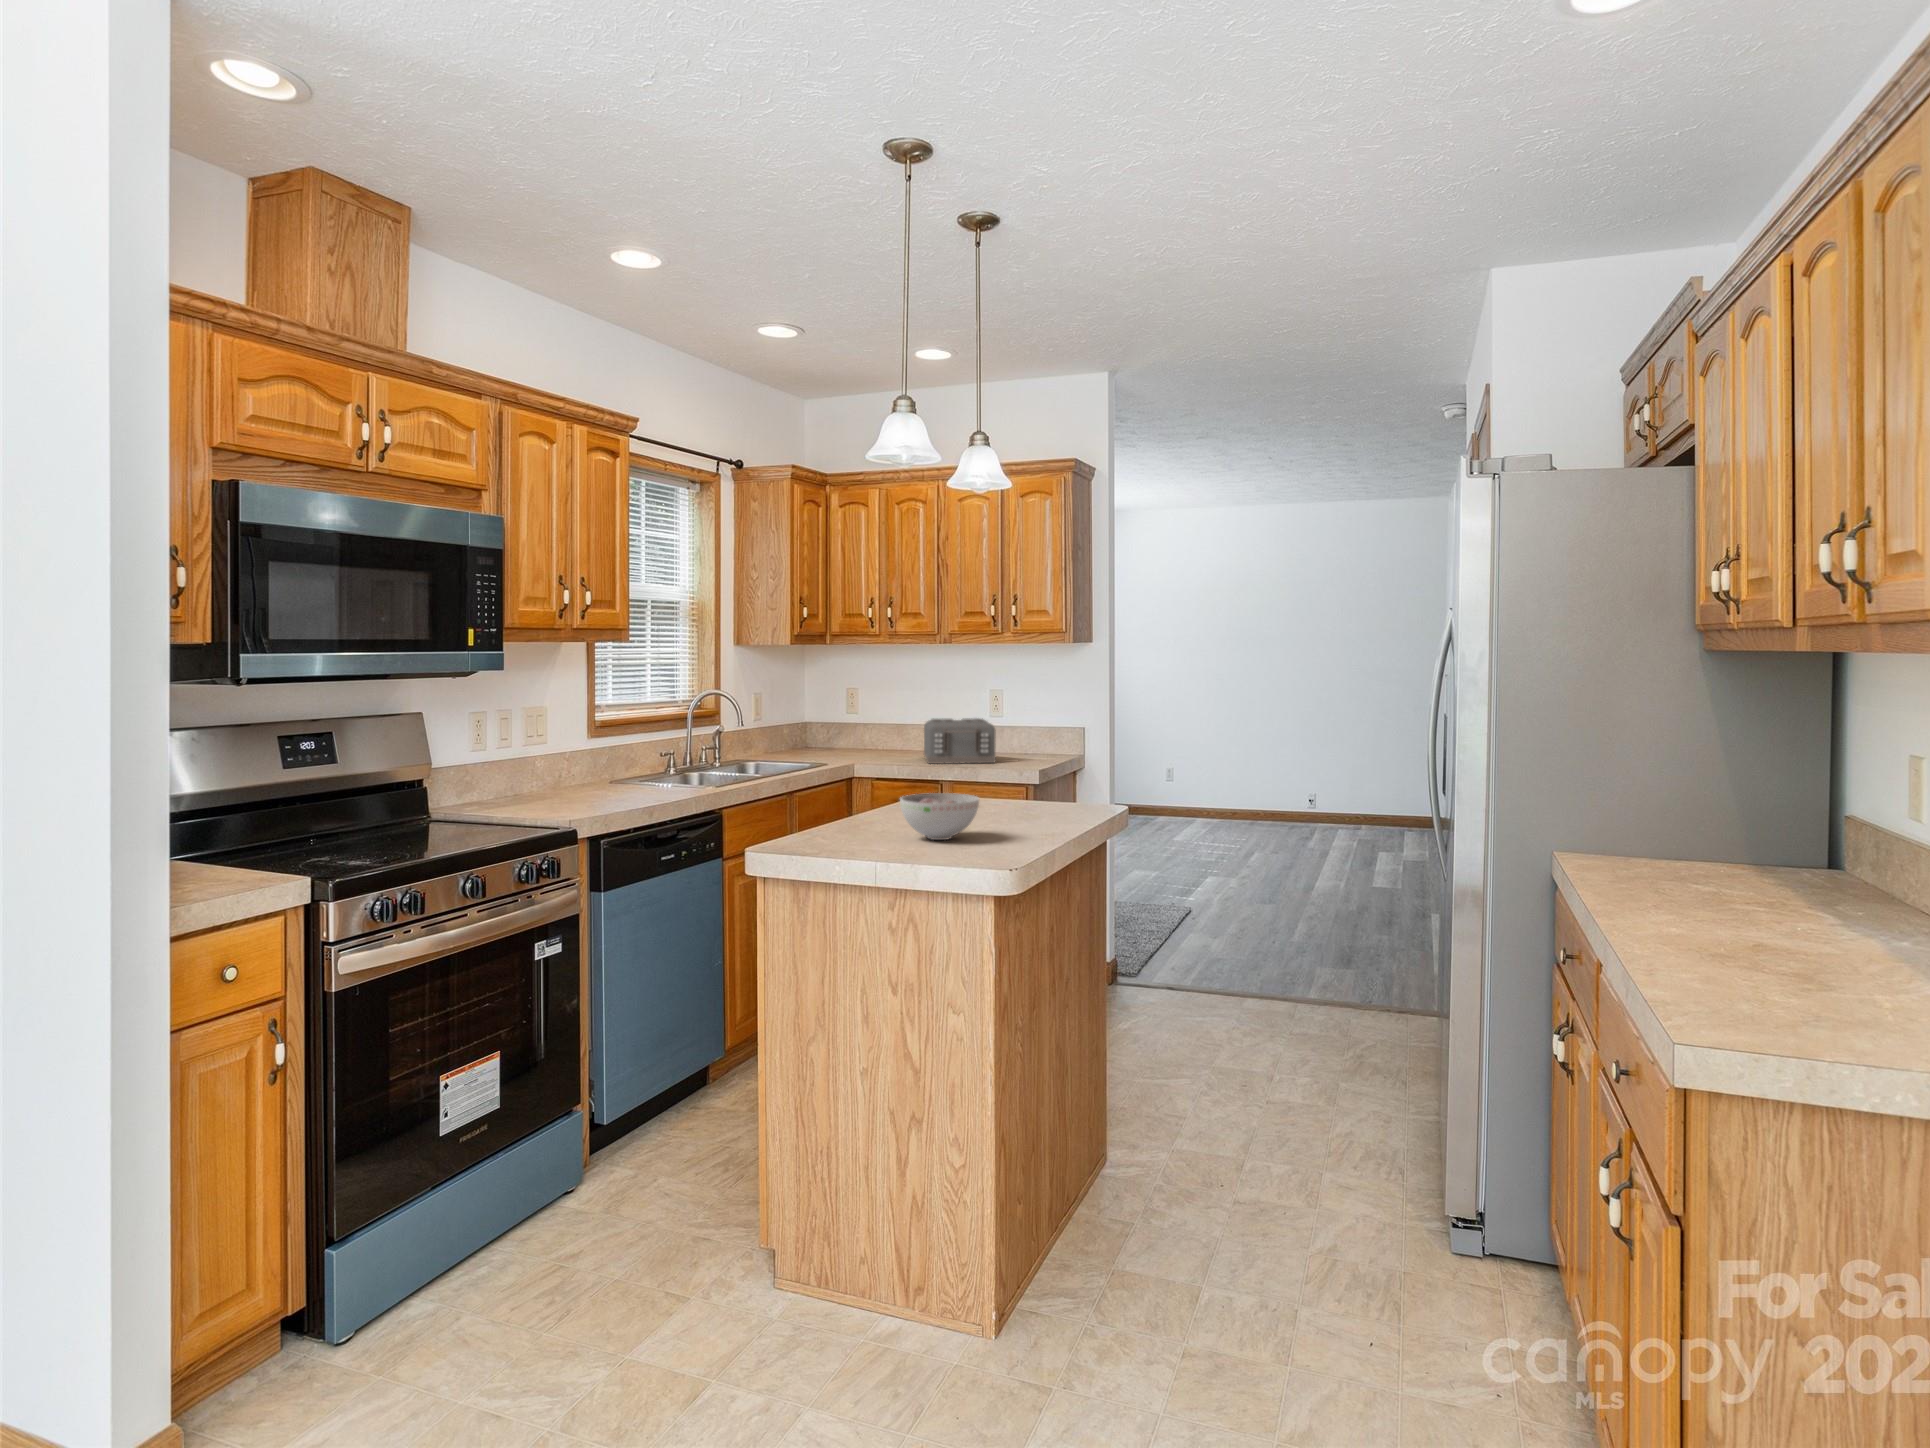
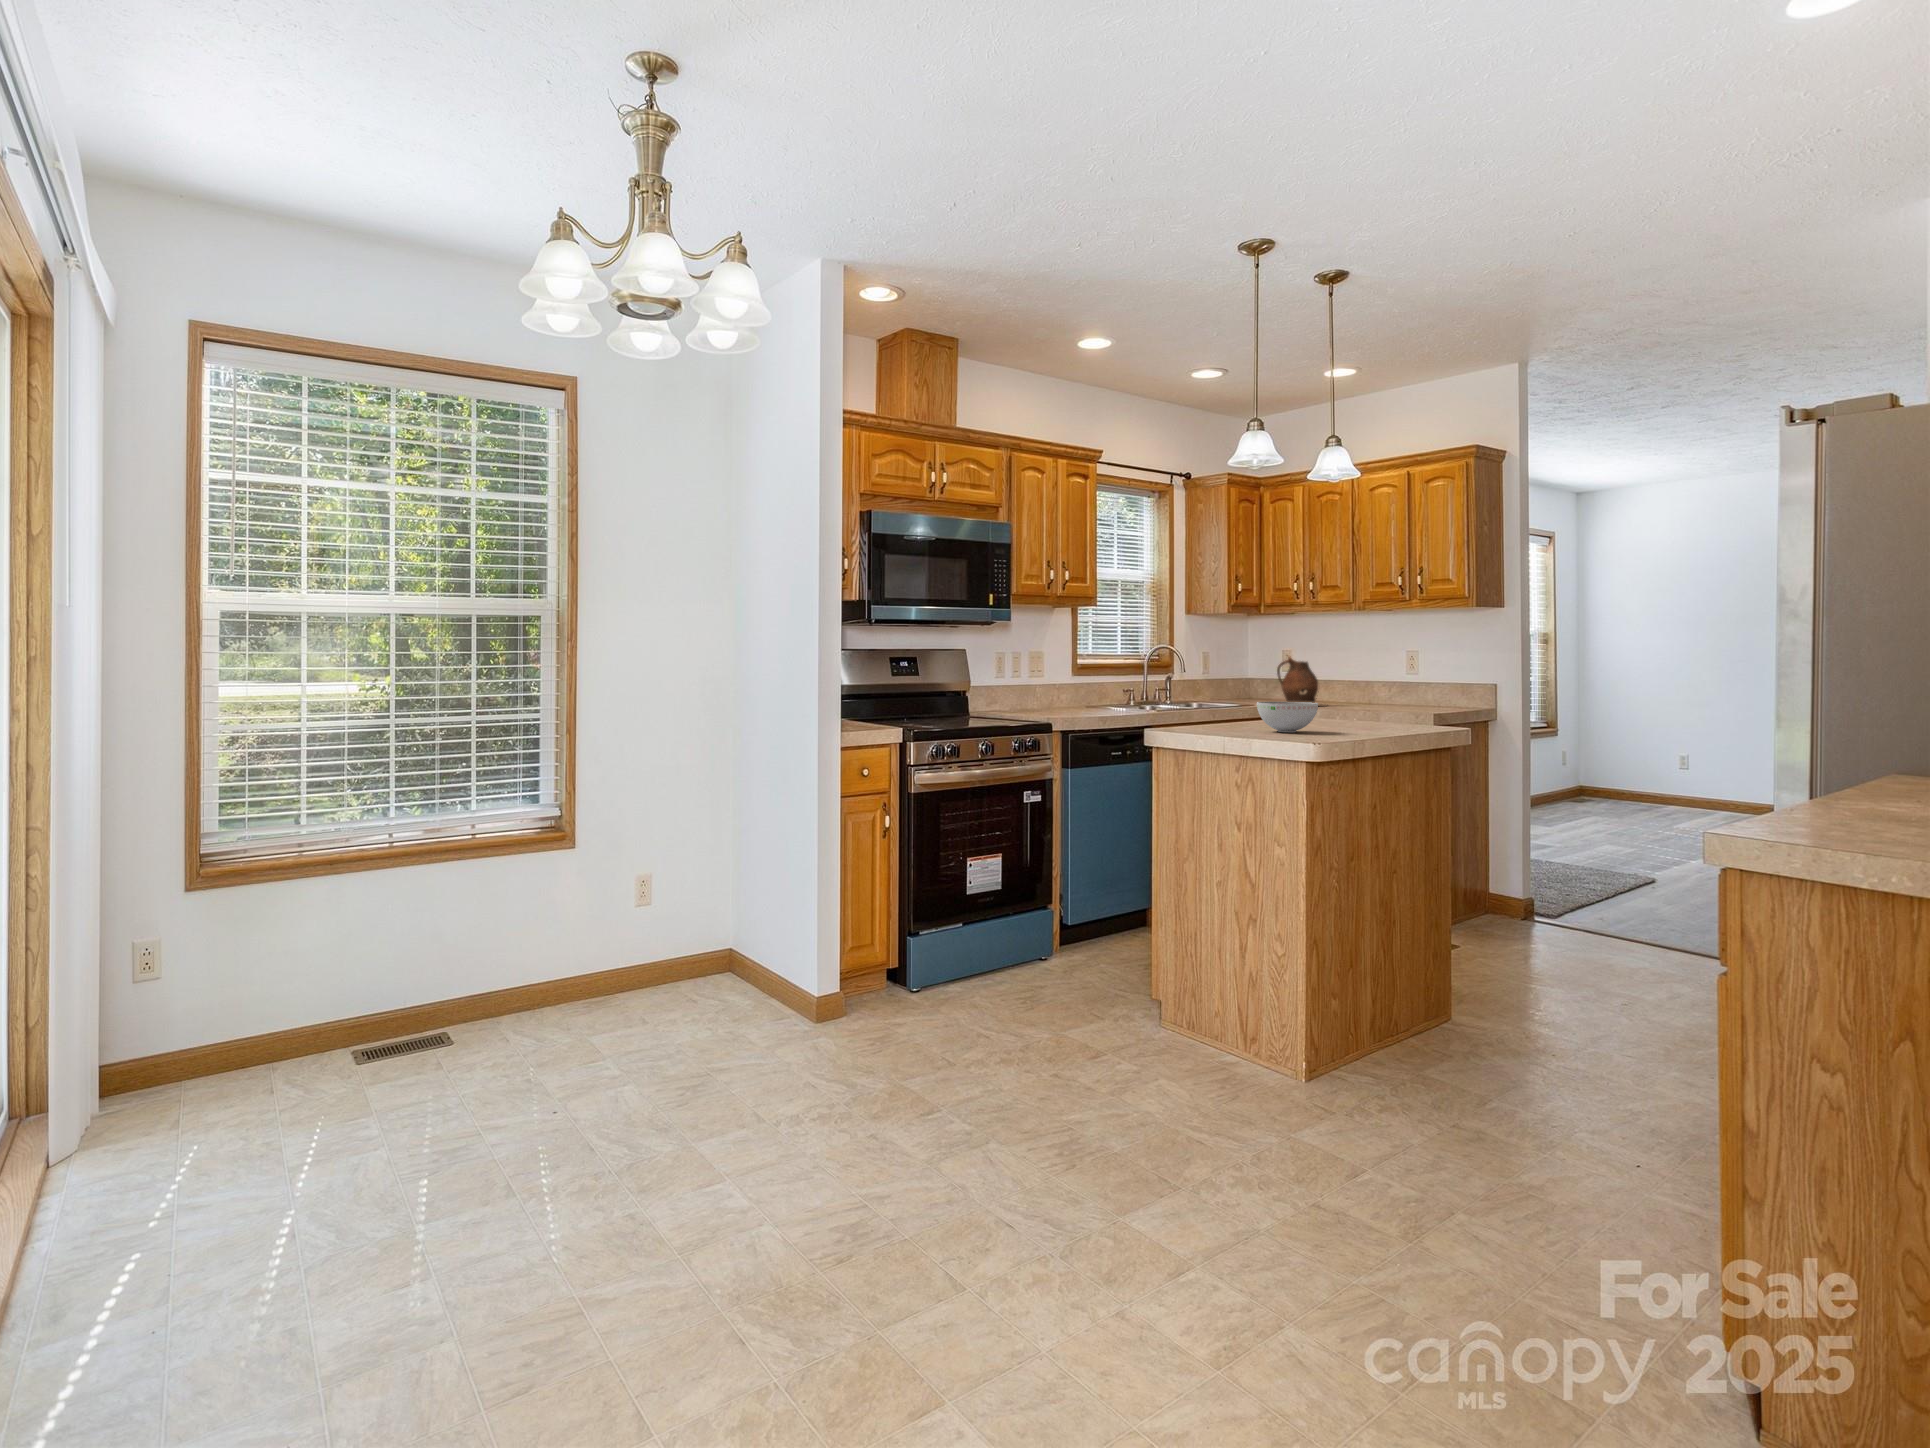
ceramic pitcher: none [846,696,905,759] -> present [1277,657,1318,702]
toaster: present [924,718,996,764] -> none [1340,674,1405,711]

